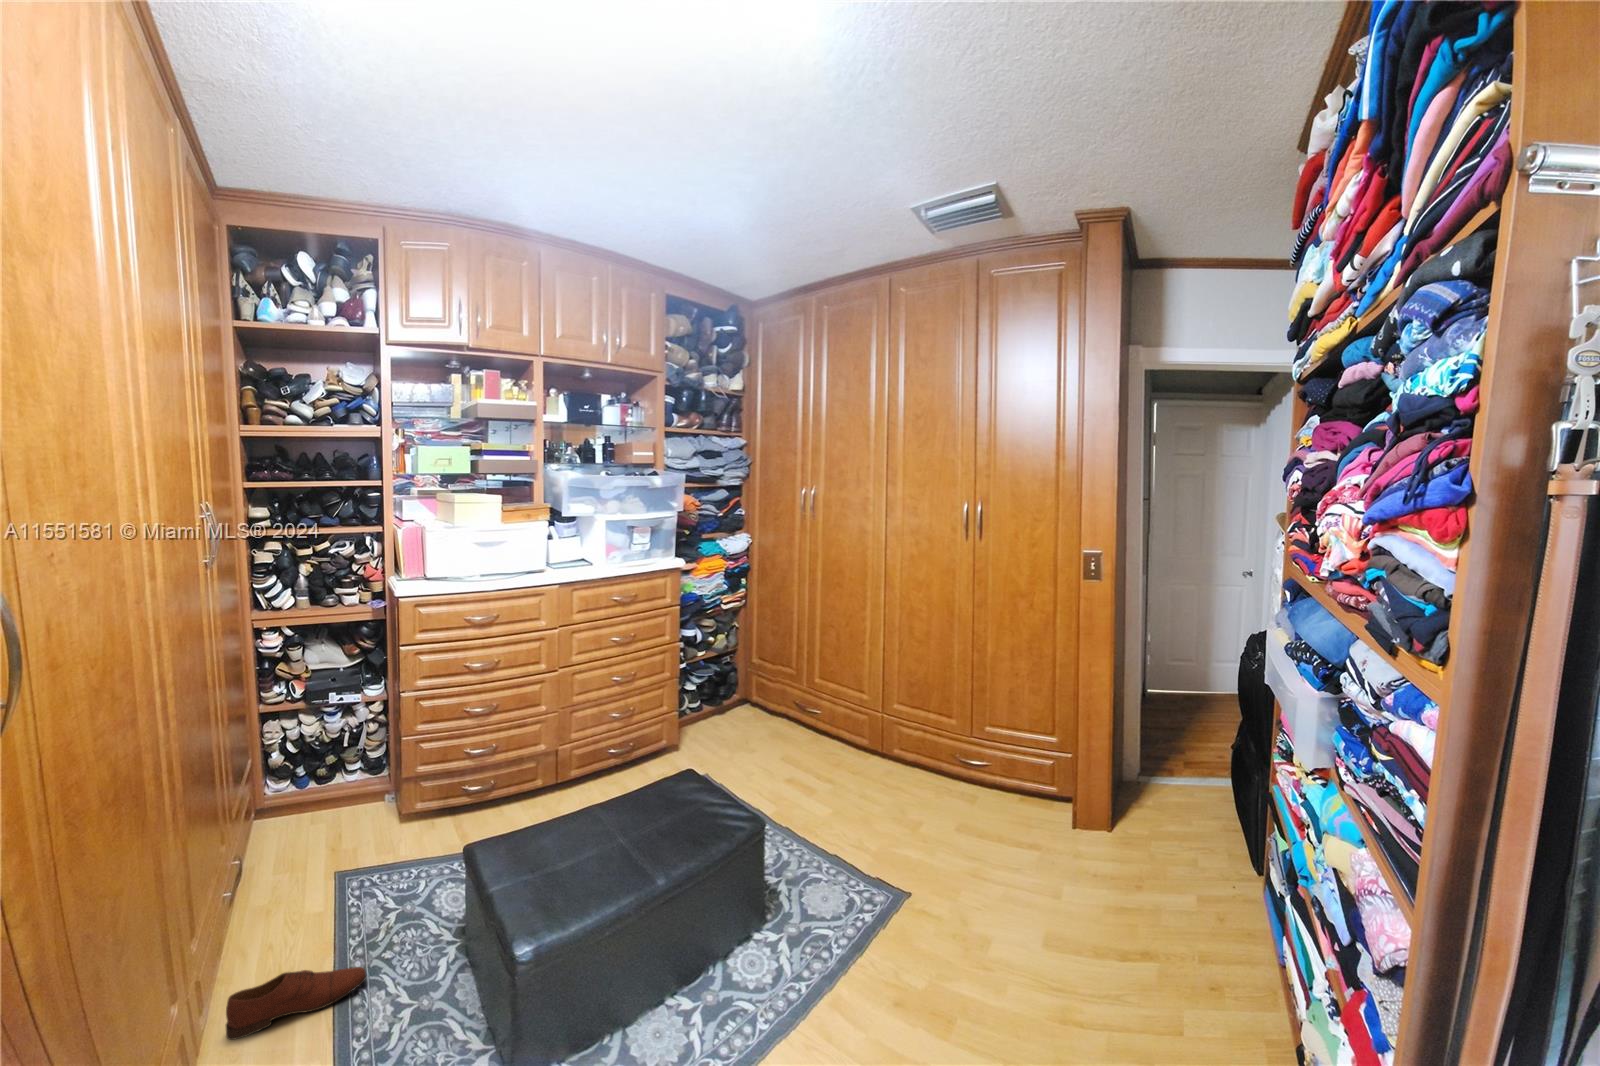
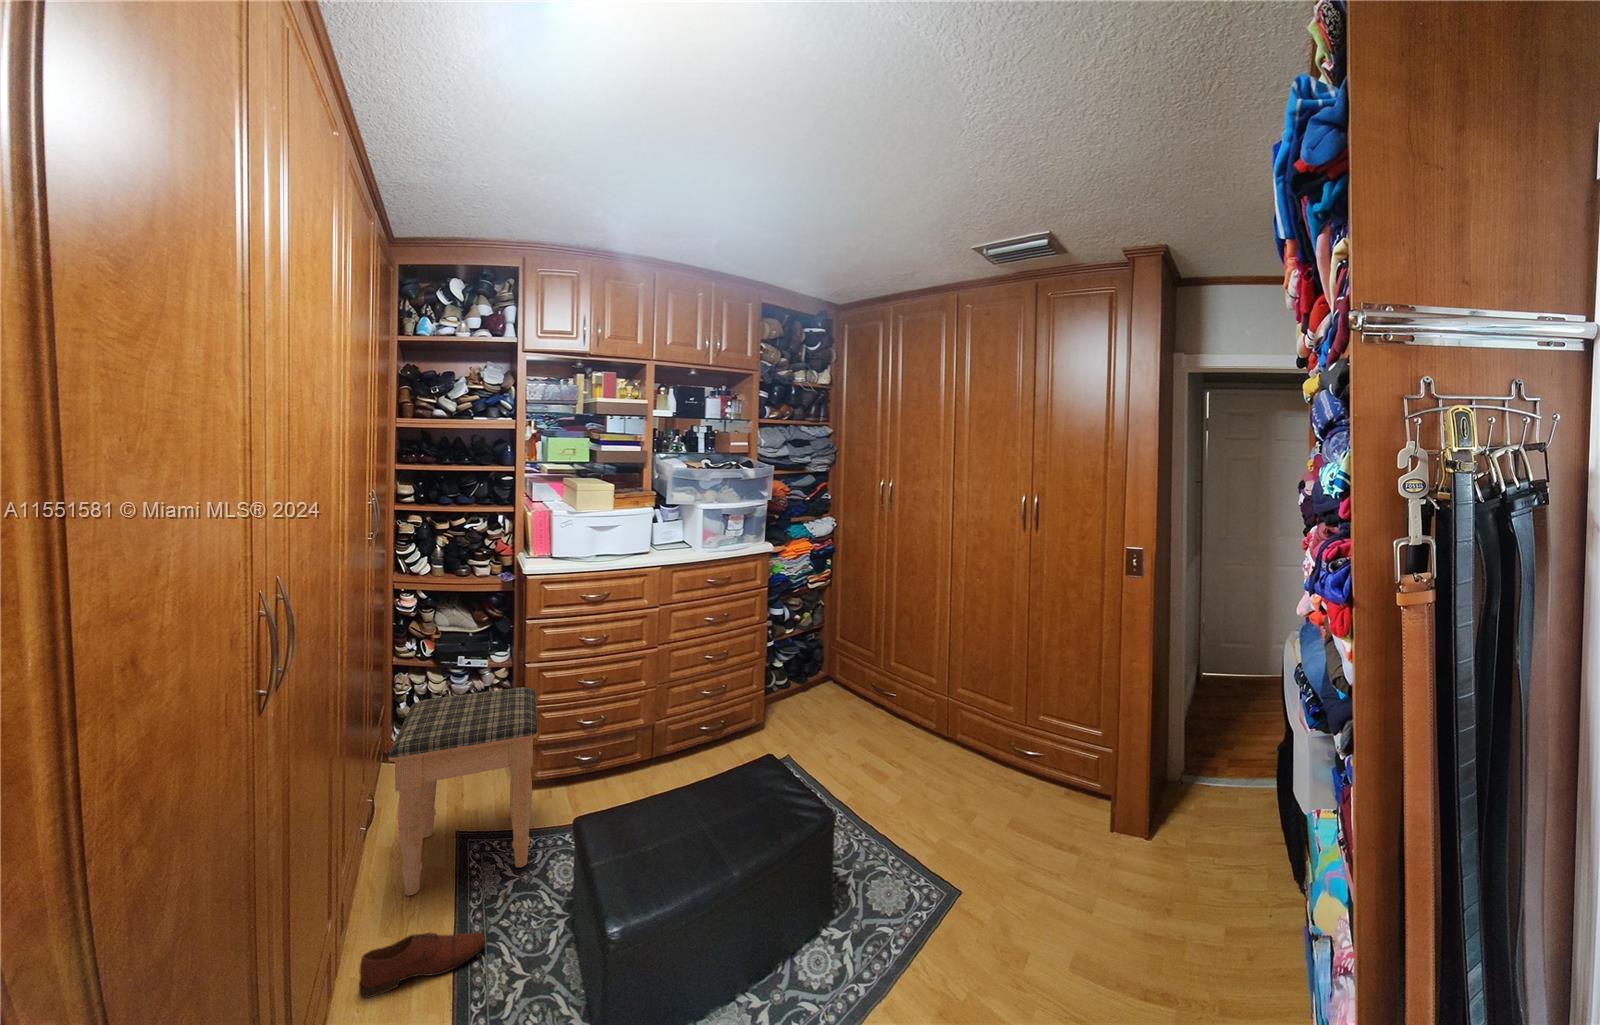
footstool: none [250,718,420,941] -> present [388,687,538,896]

